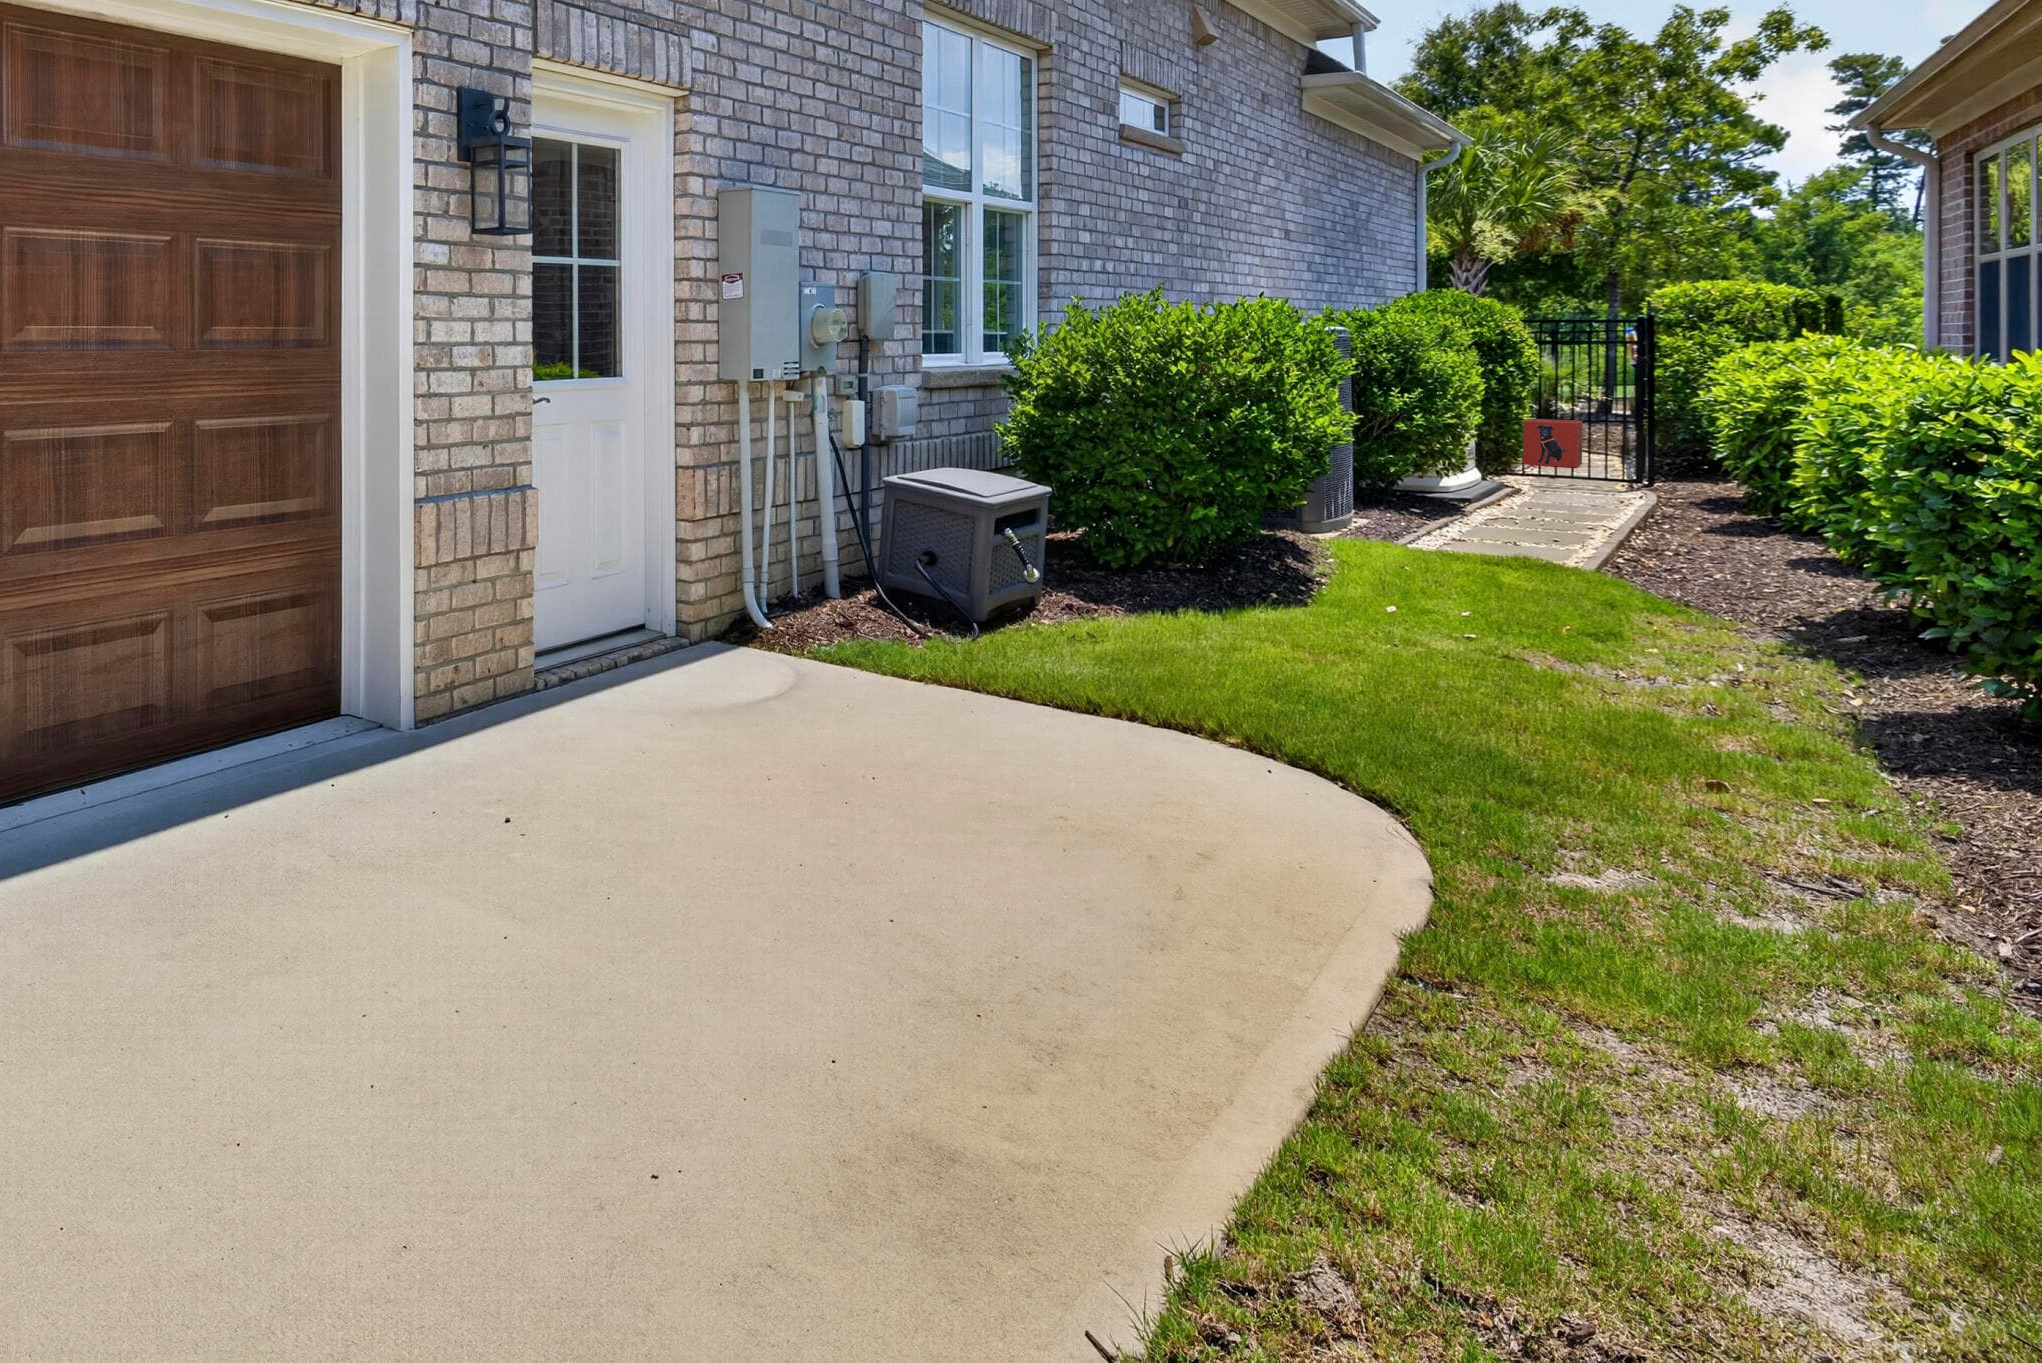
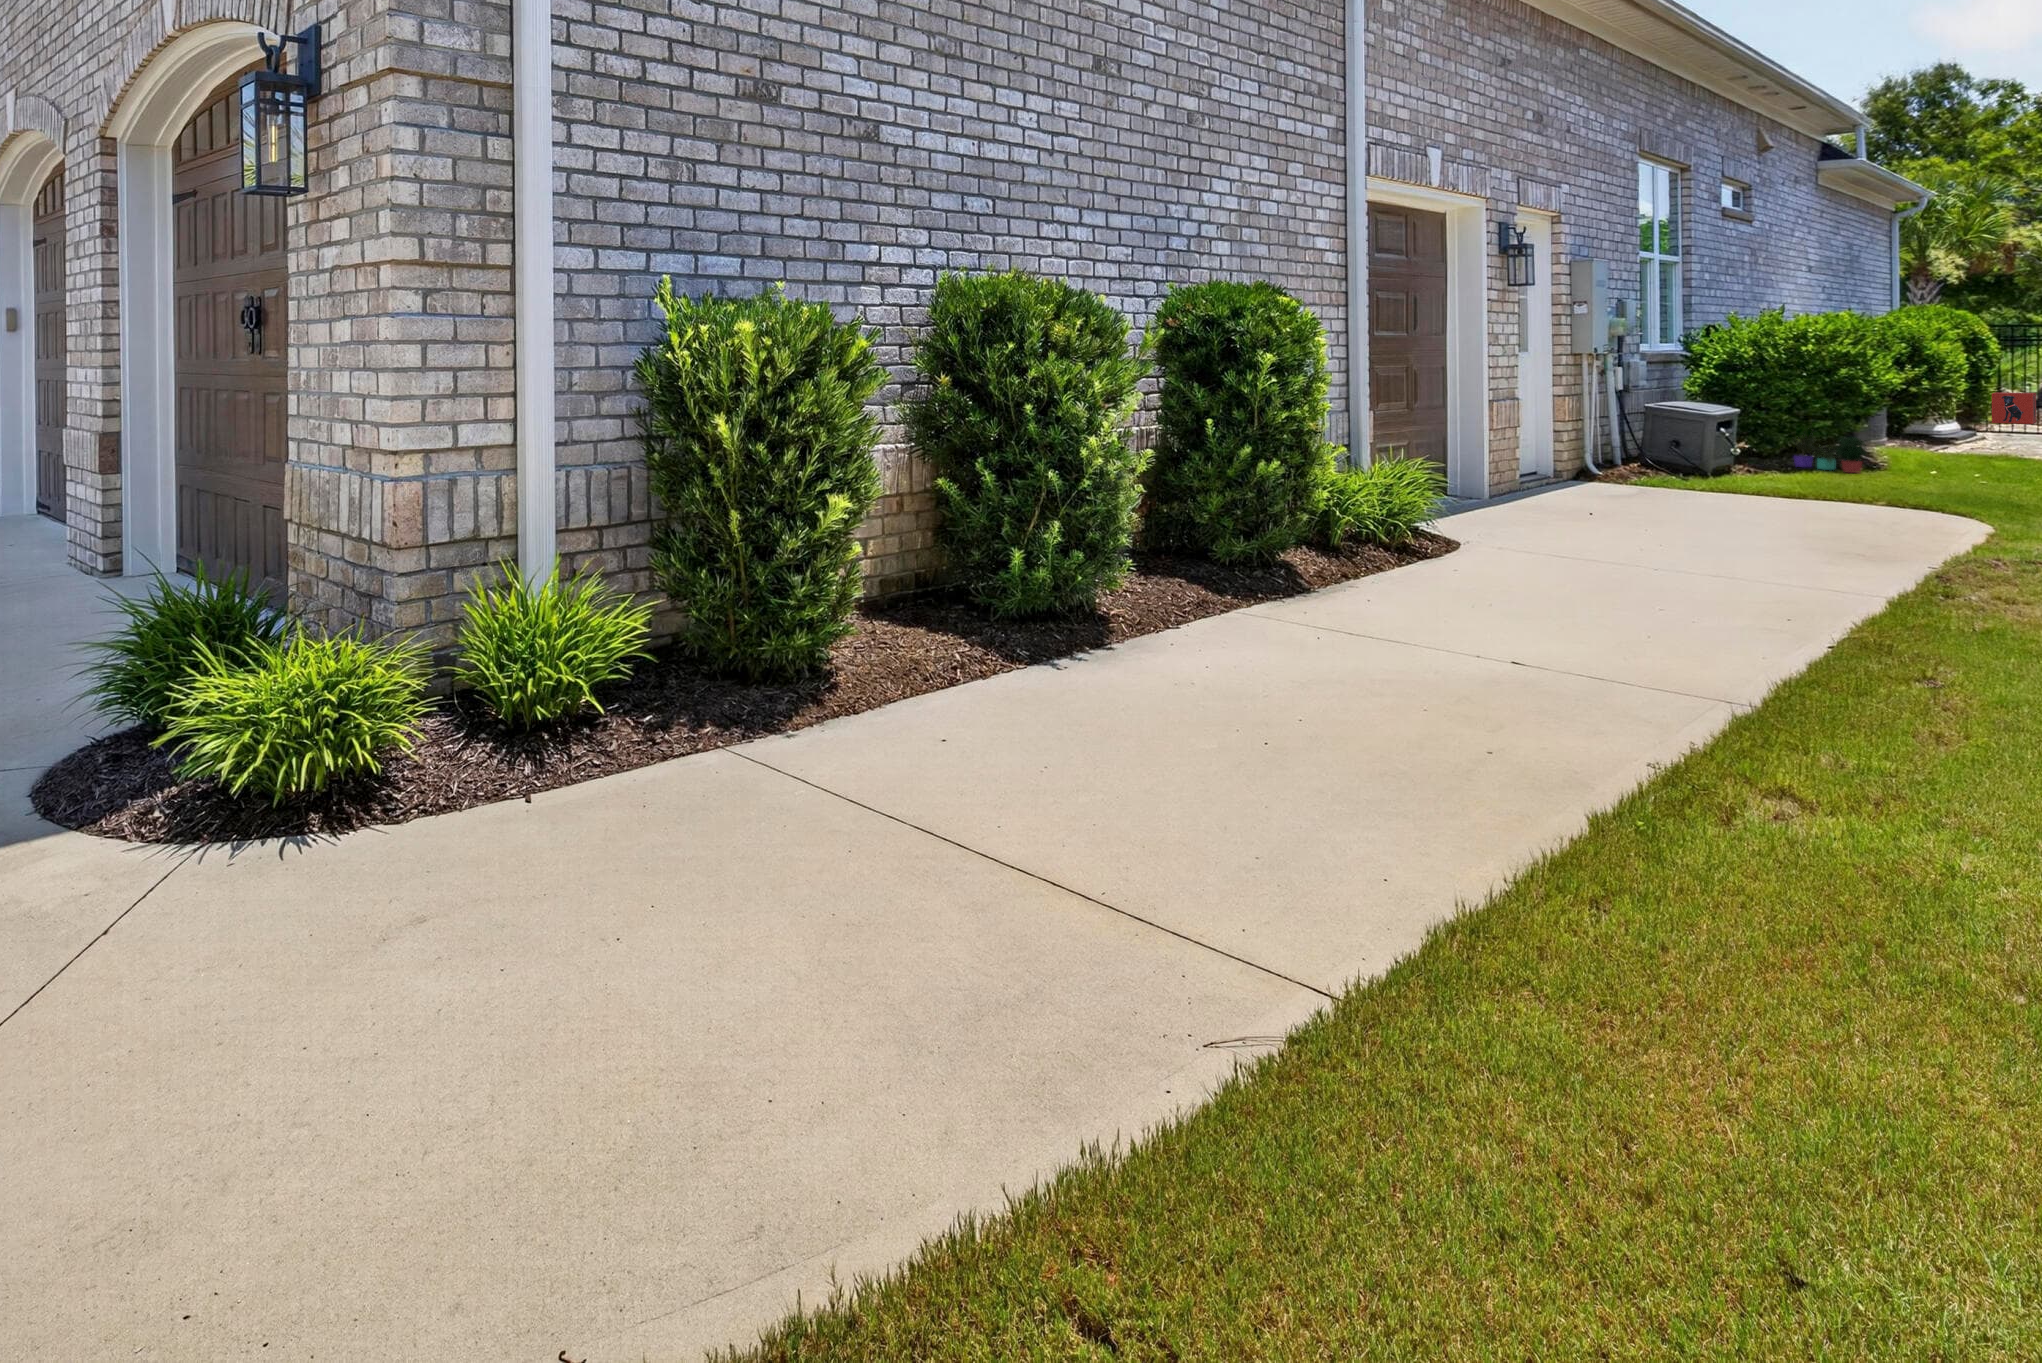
potted plant: none [1151,476,1271,617] -> present [1792,428,1866,473]

